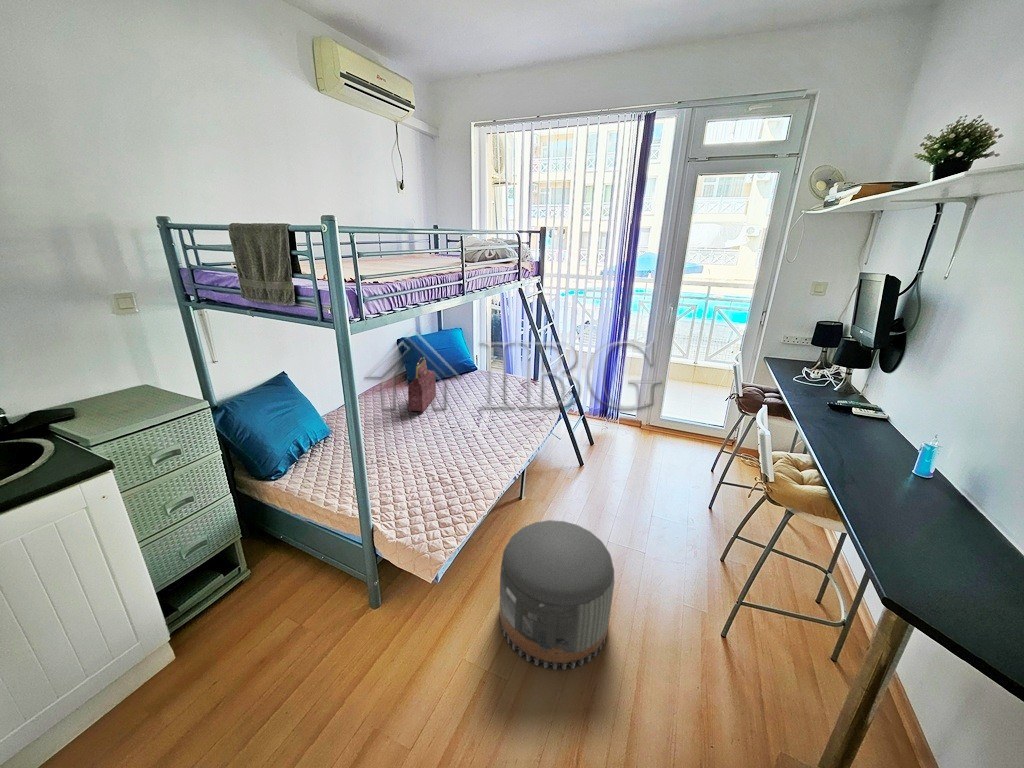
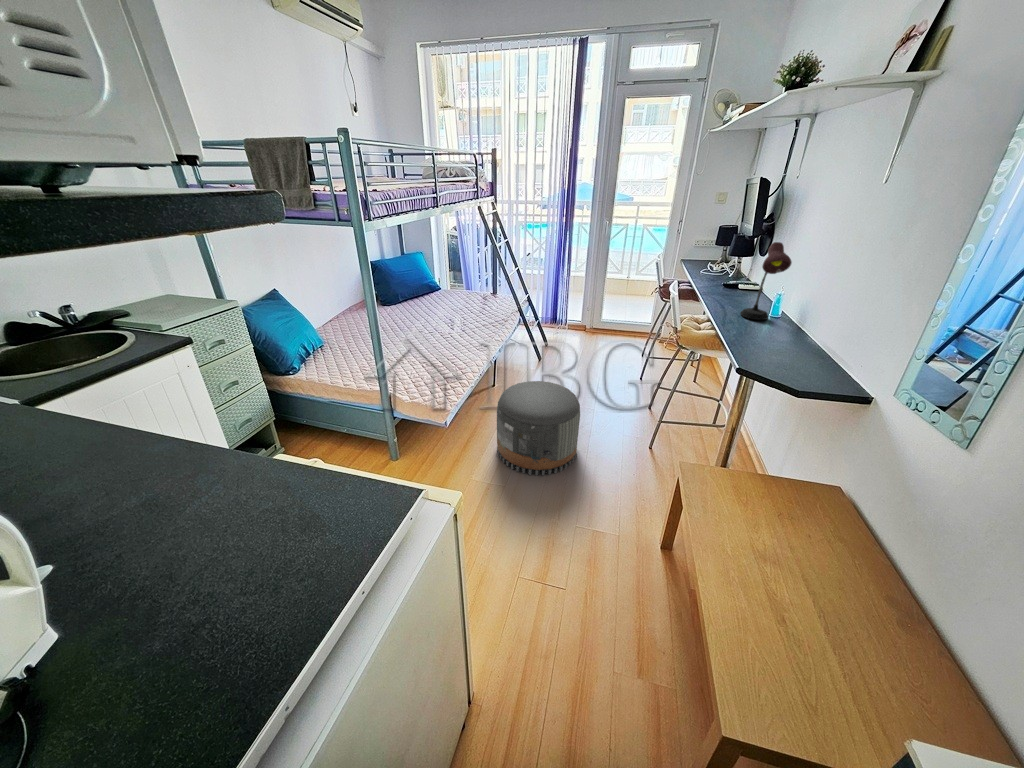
handbag: present [408,358,436,412] -> none [391,272,412,319]
desk lamp: none [861,378,953,488] -> present [740,242,792,320]

